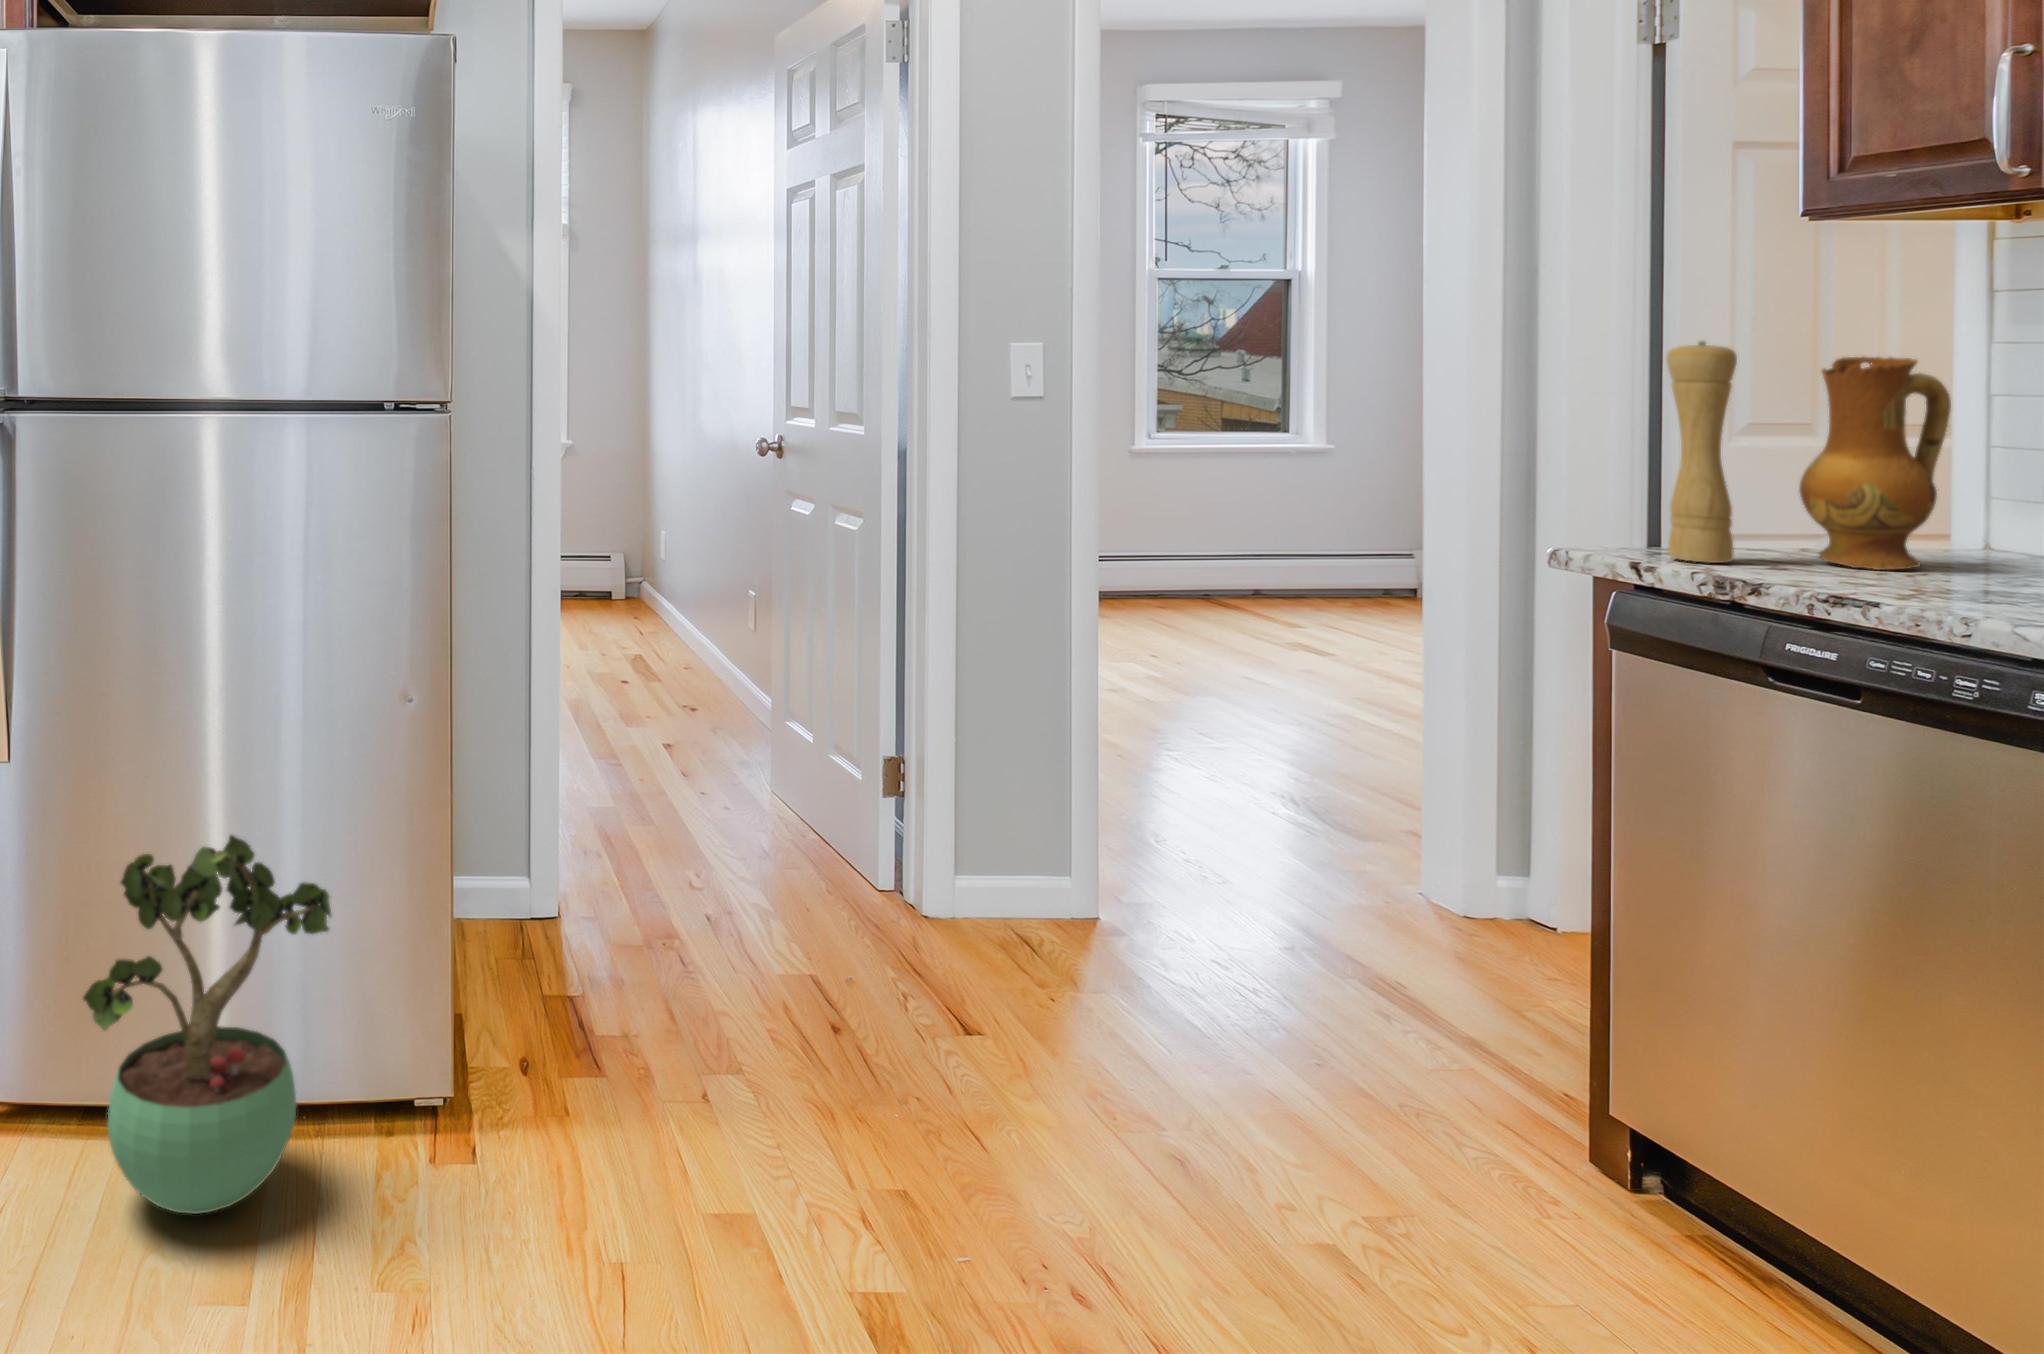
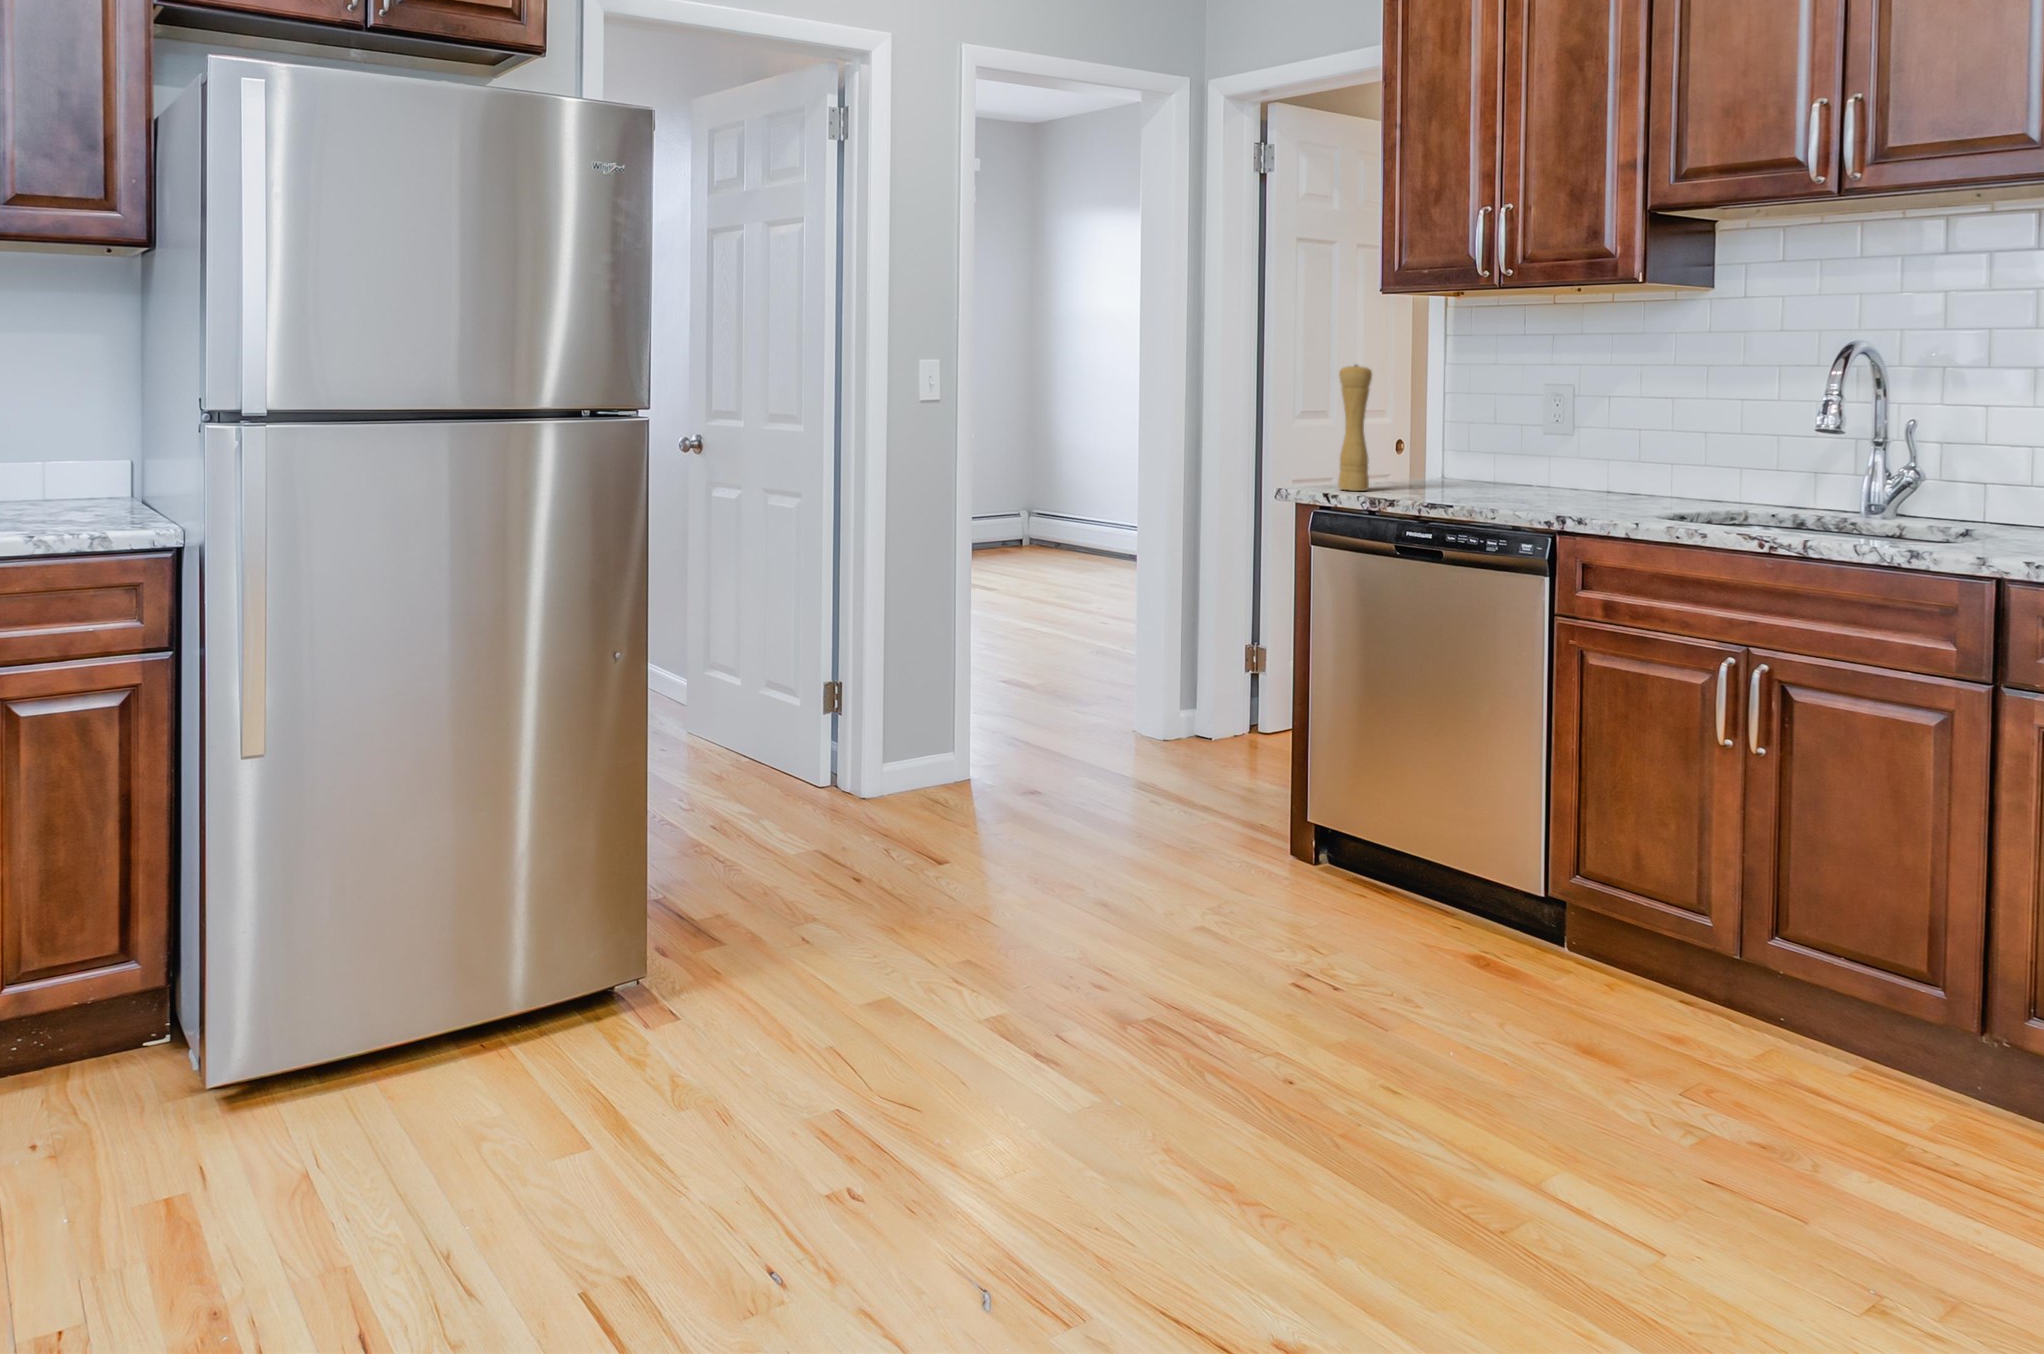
ceramic jug: present [1799,357,1951,570] -> none [1391,373,1453,490]
potted plant: present [83,835,331,1214] -> none [419,779,618,1108]

